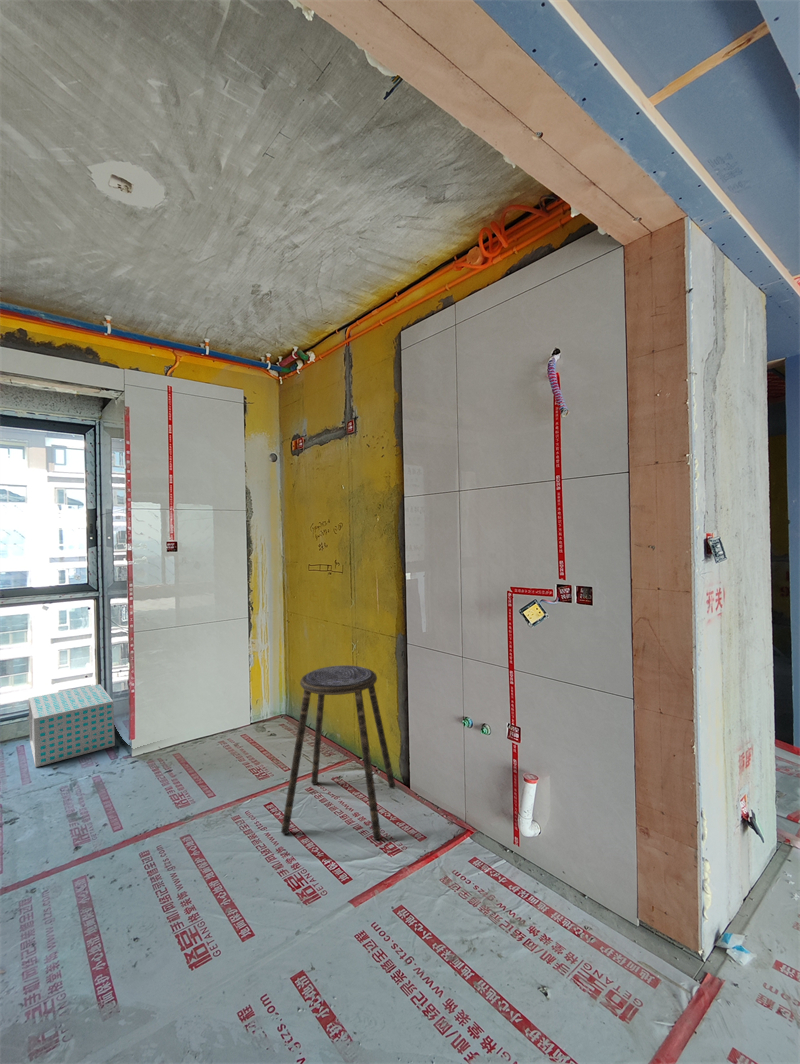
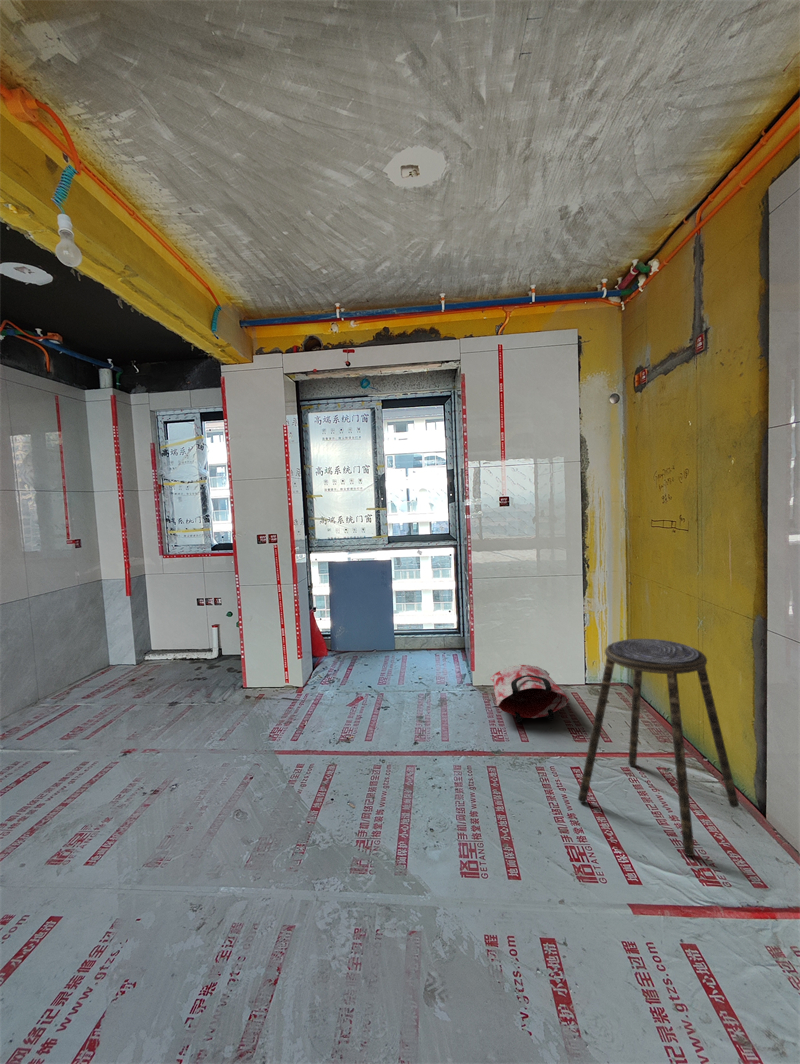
storage box: present [27,684,115,767] -> none [409,619,465,674]
bag: none [153,717,249,781] -> present [490,665,569,722]

